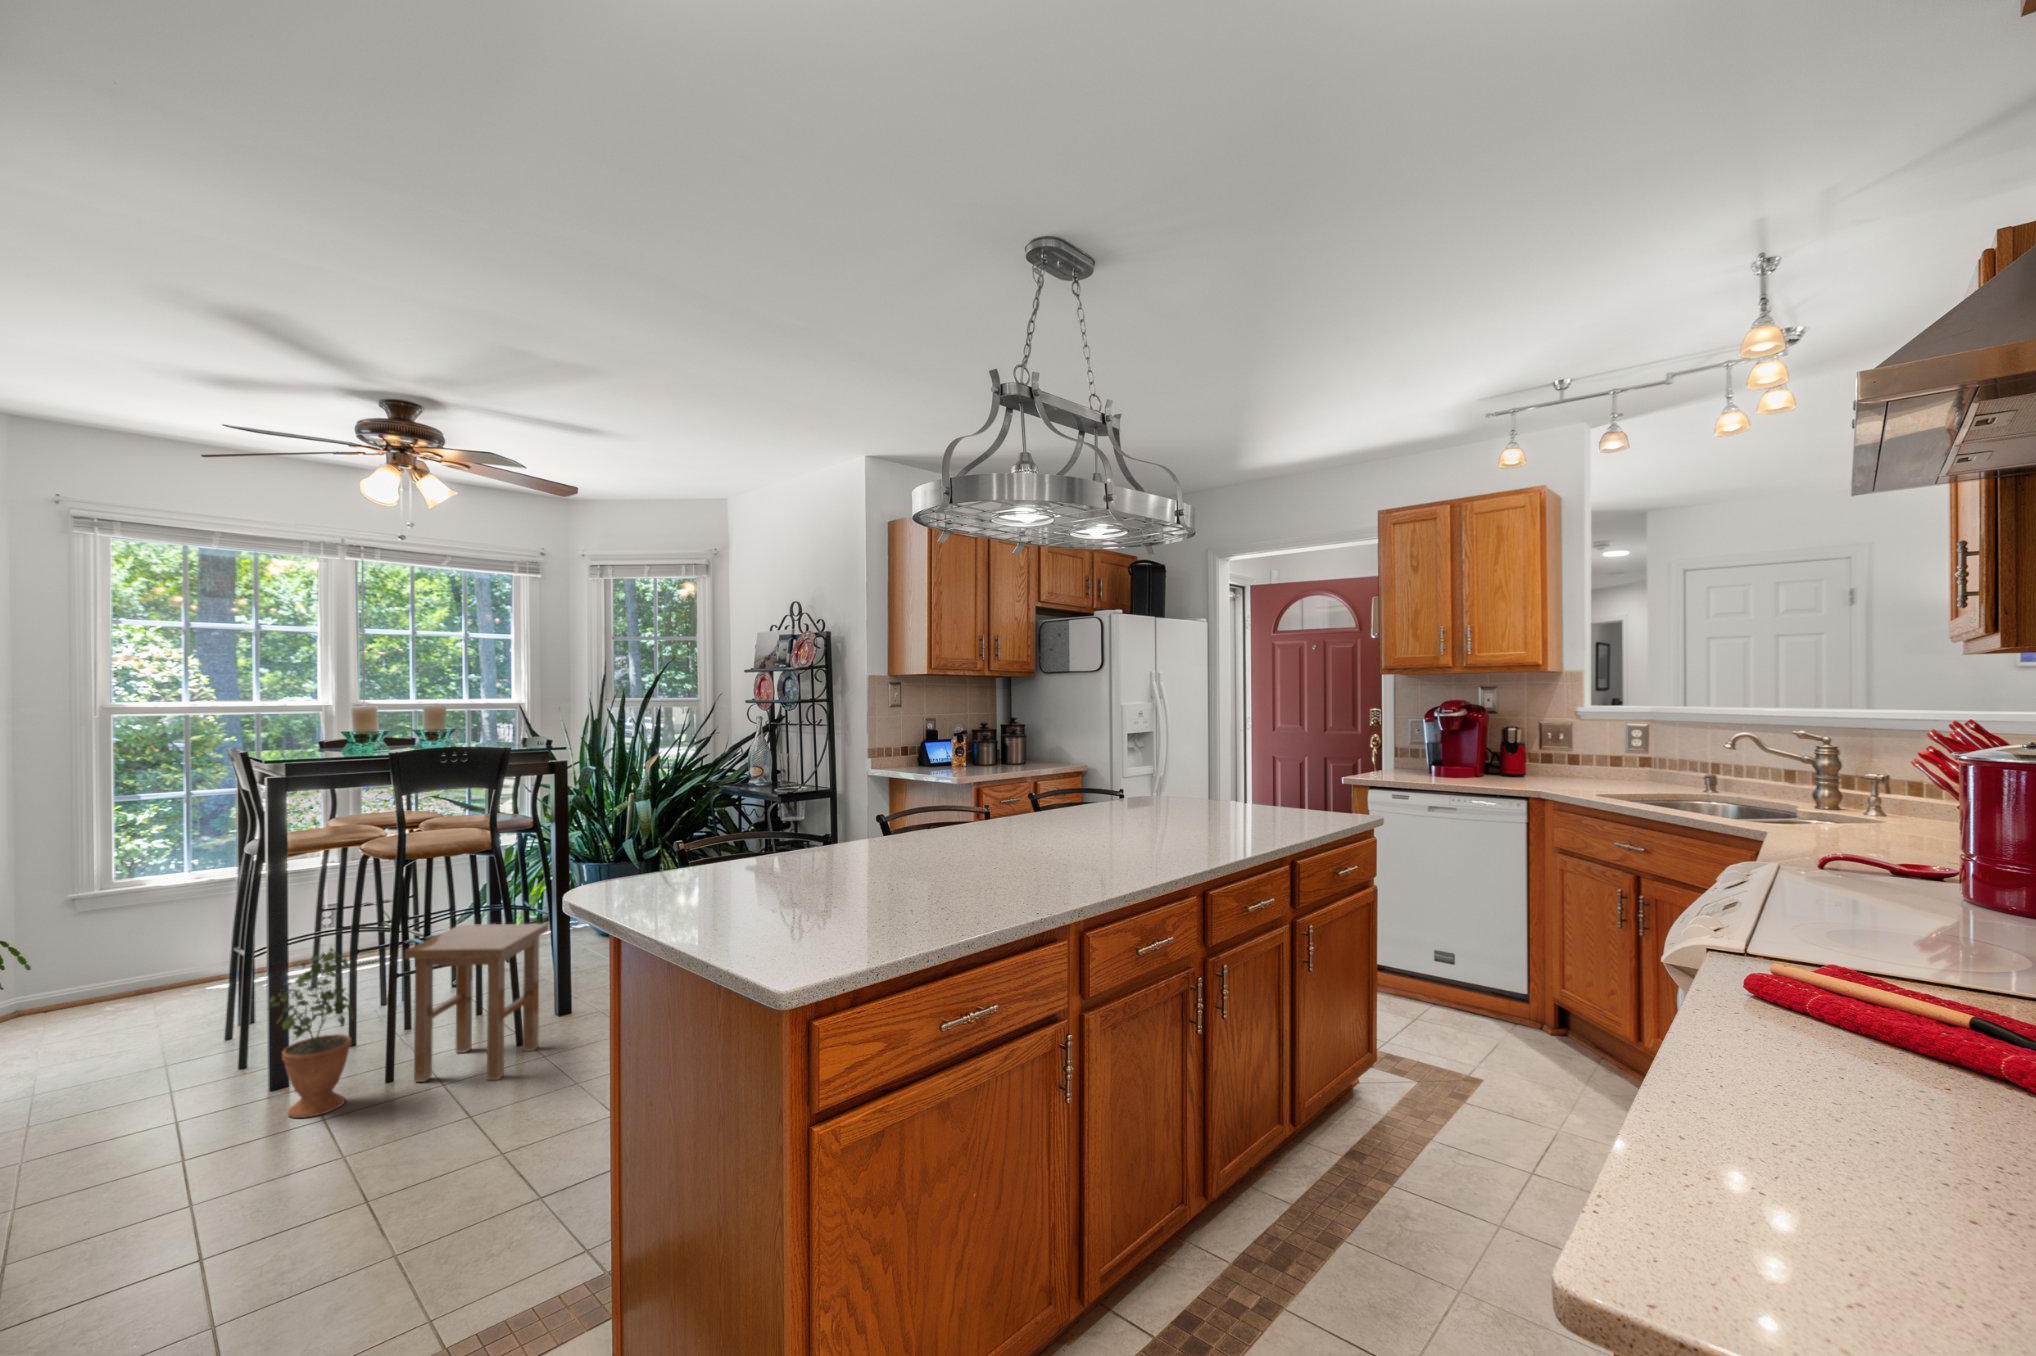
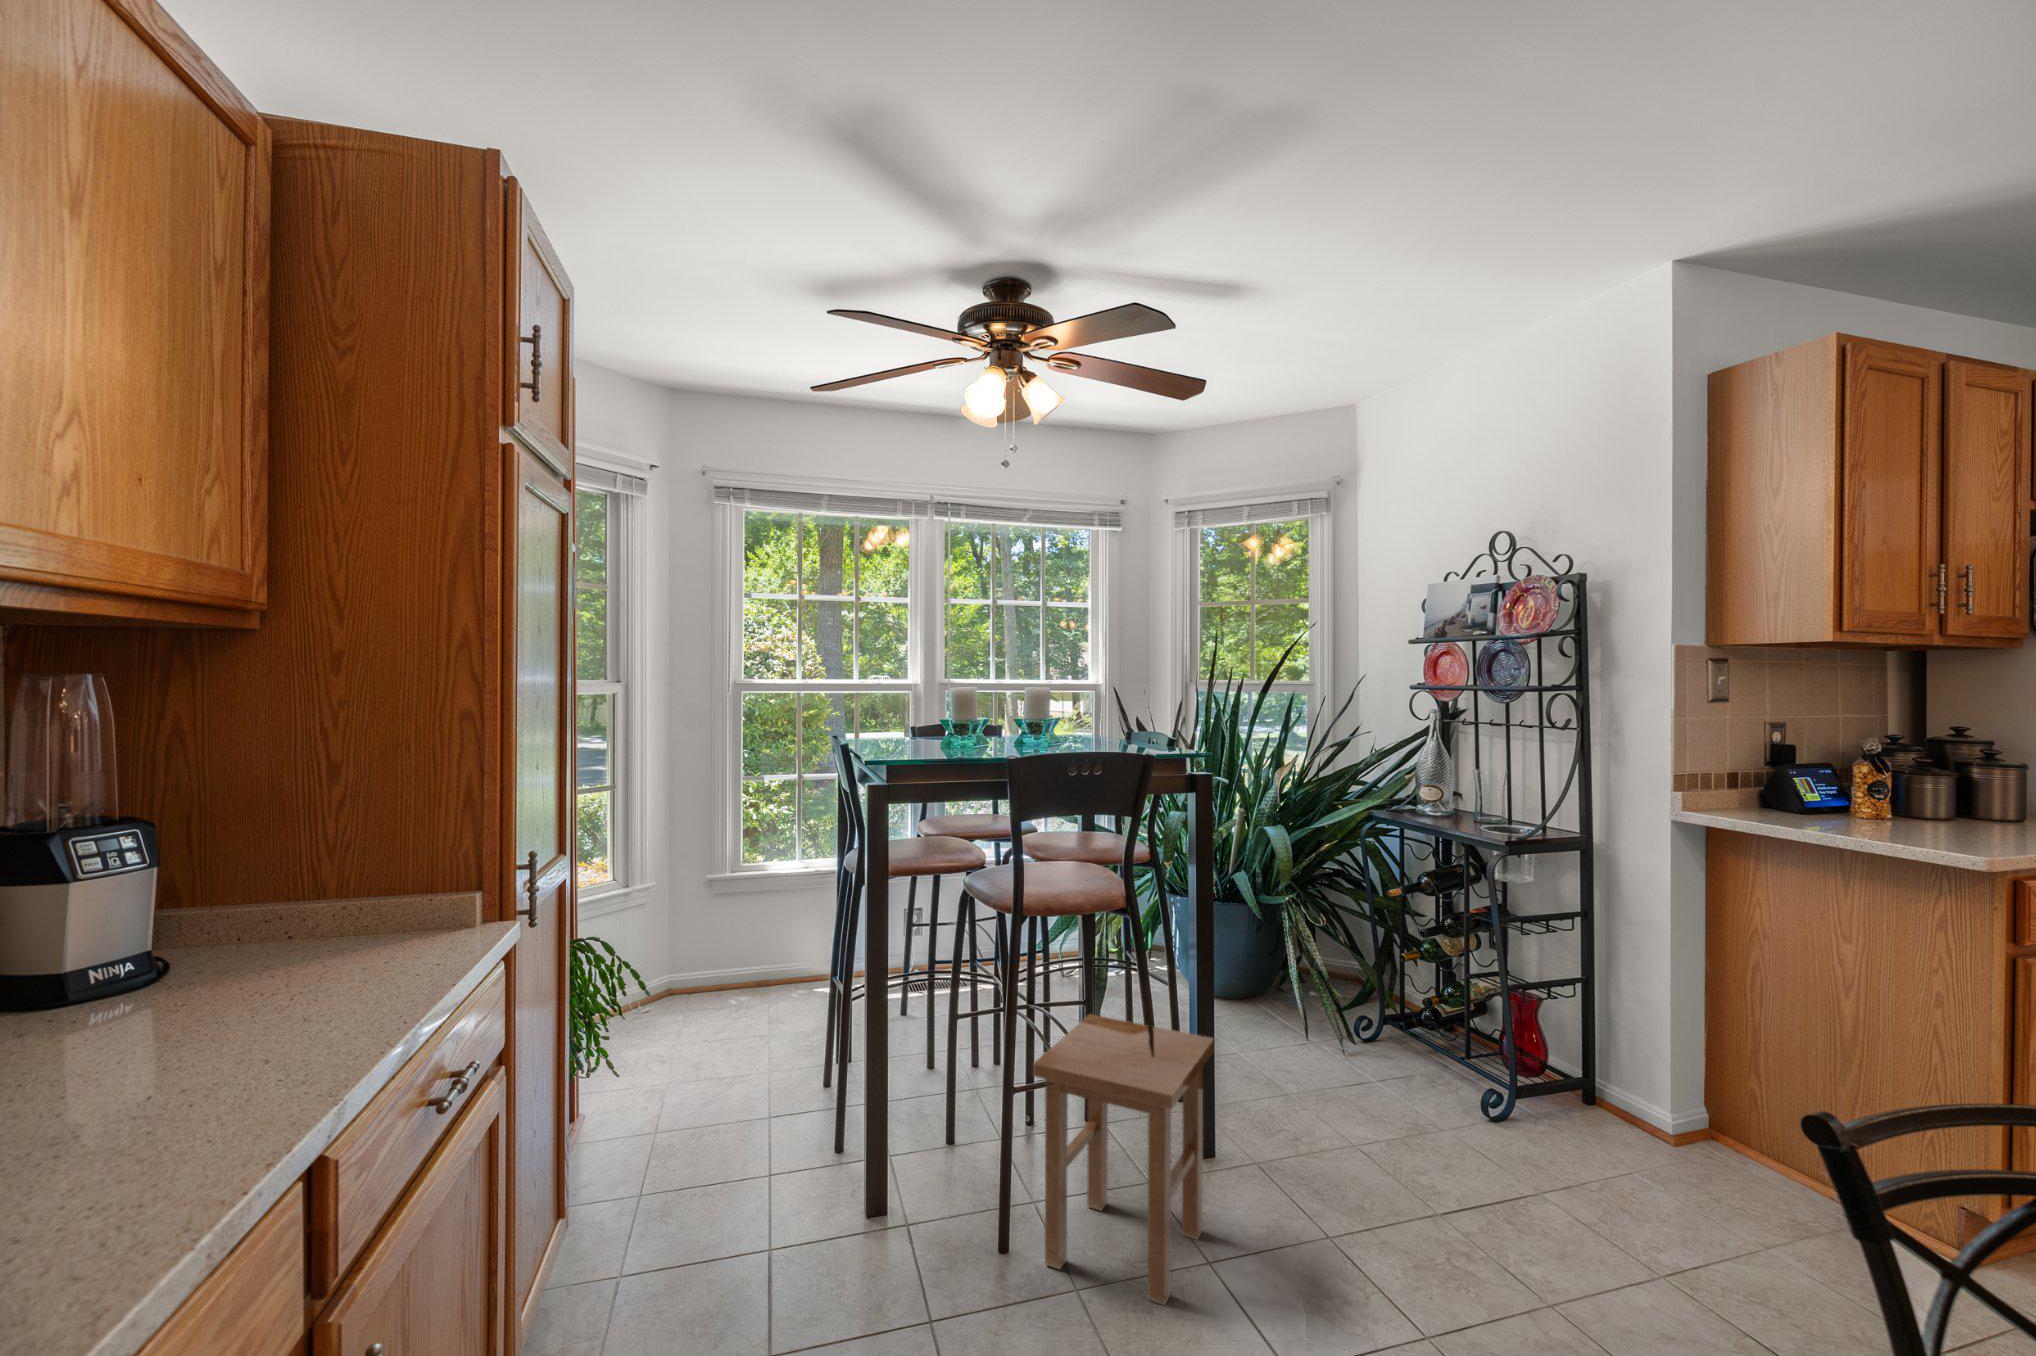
potted plant: present [268,948,354,1118] -> none [871,1037,972,1305]

